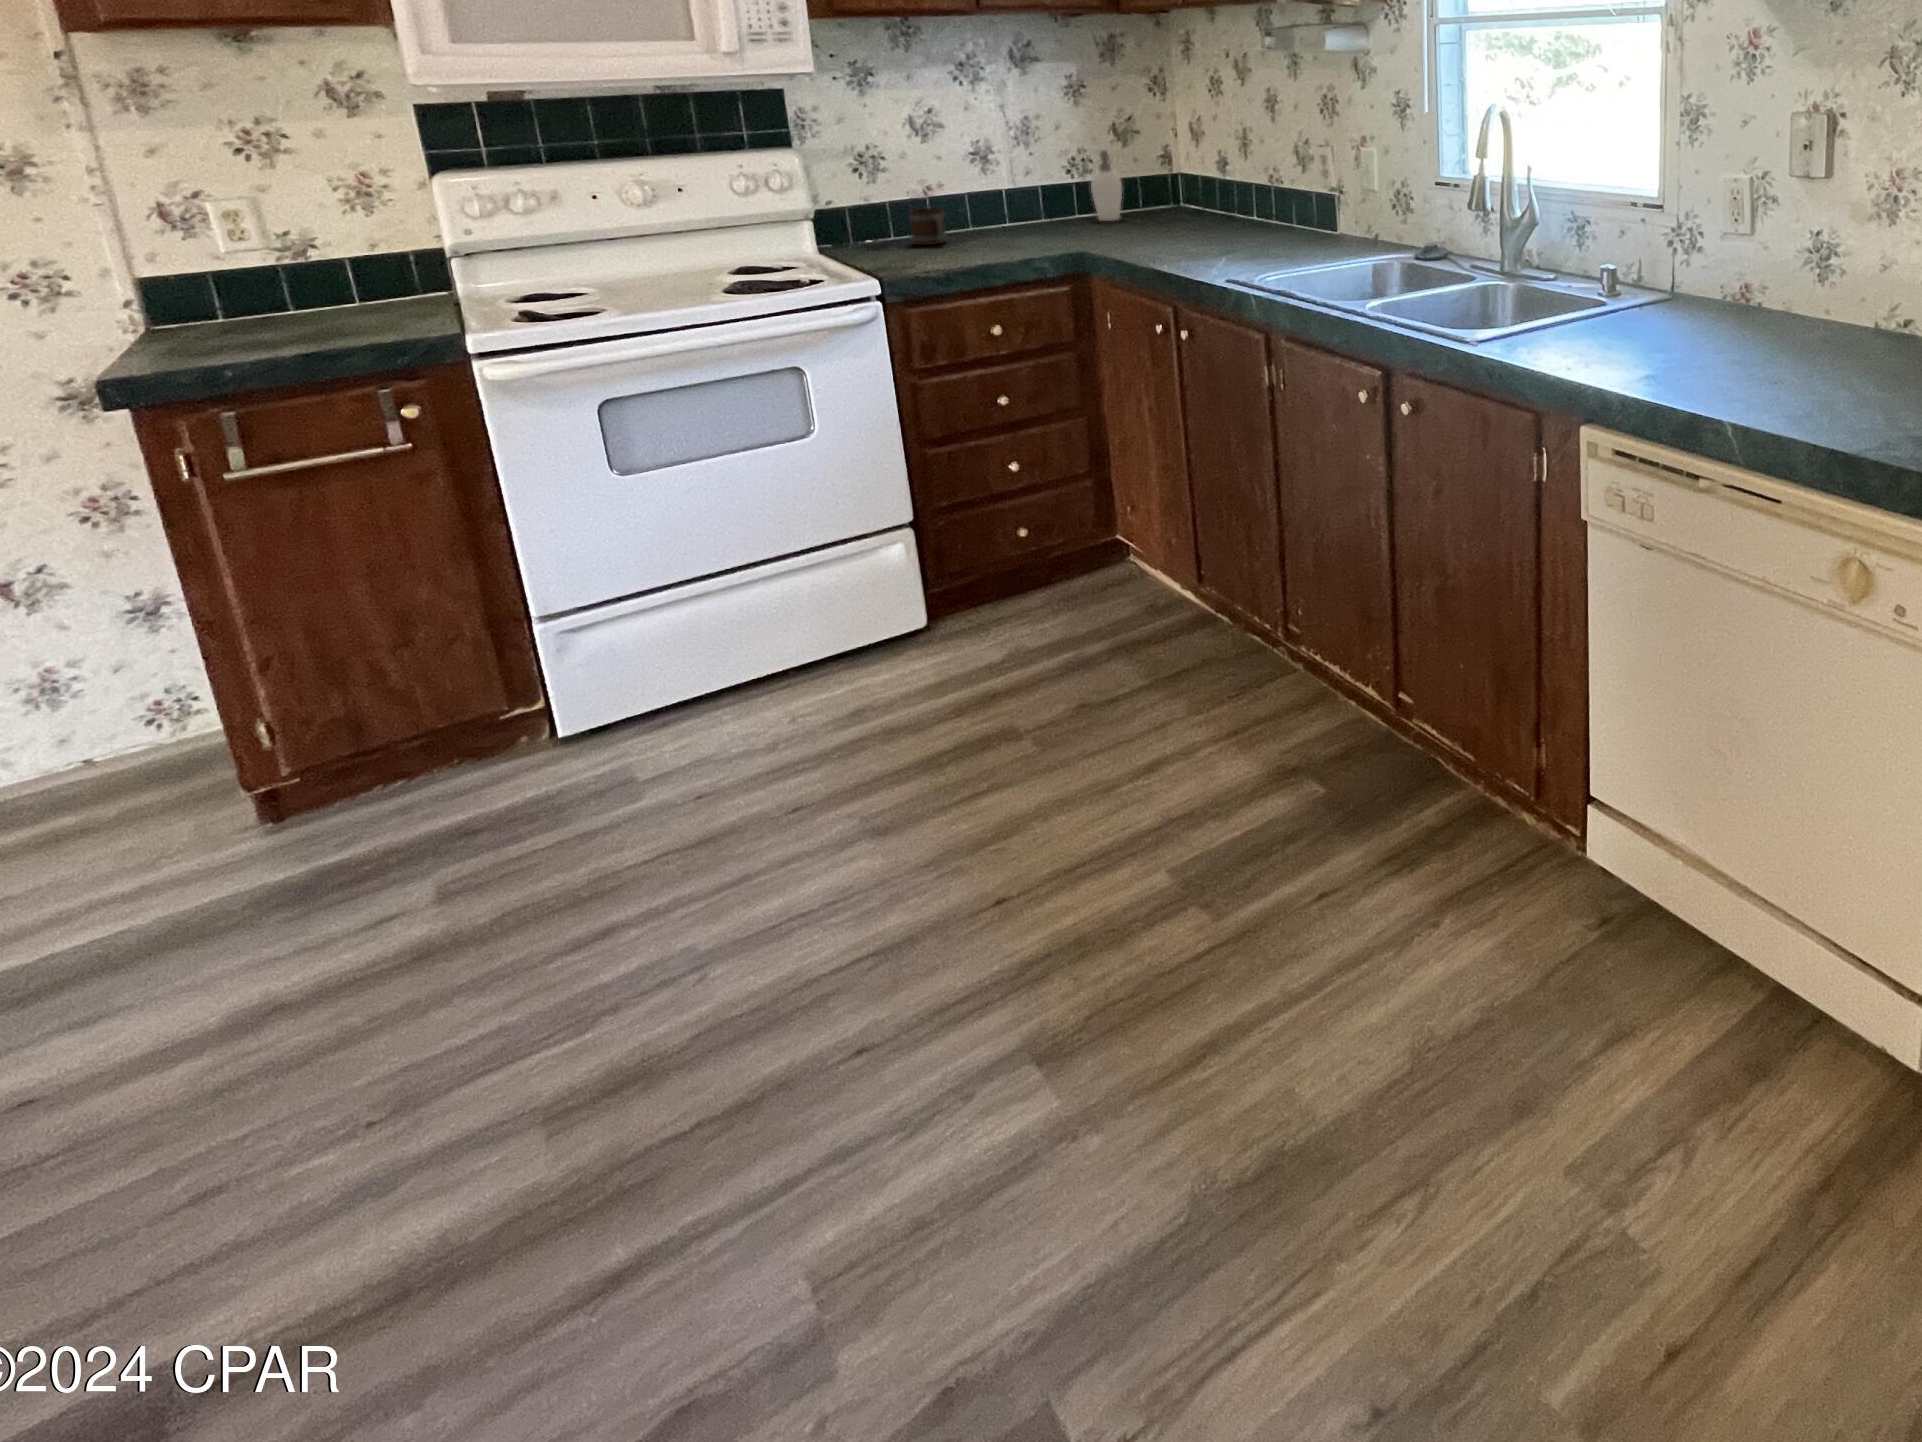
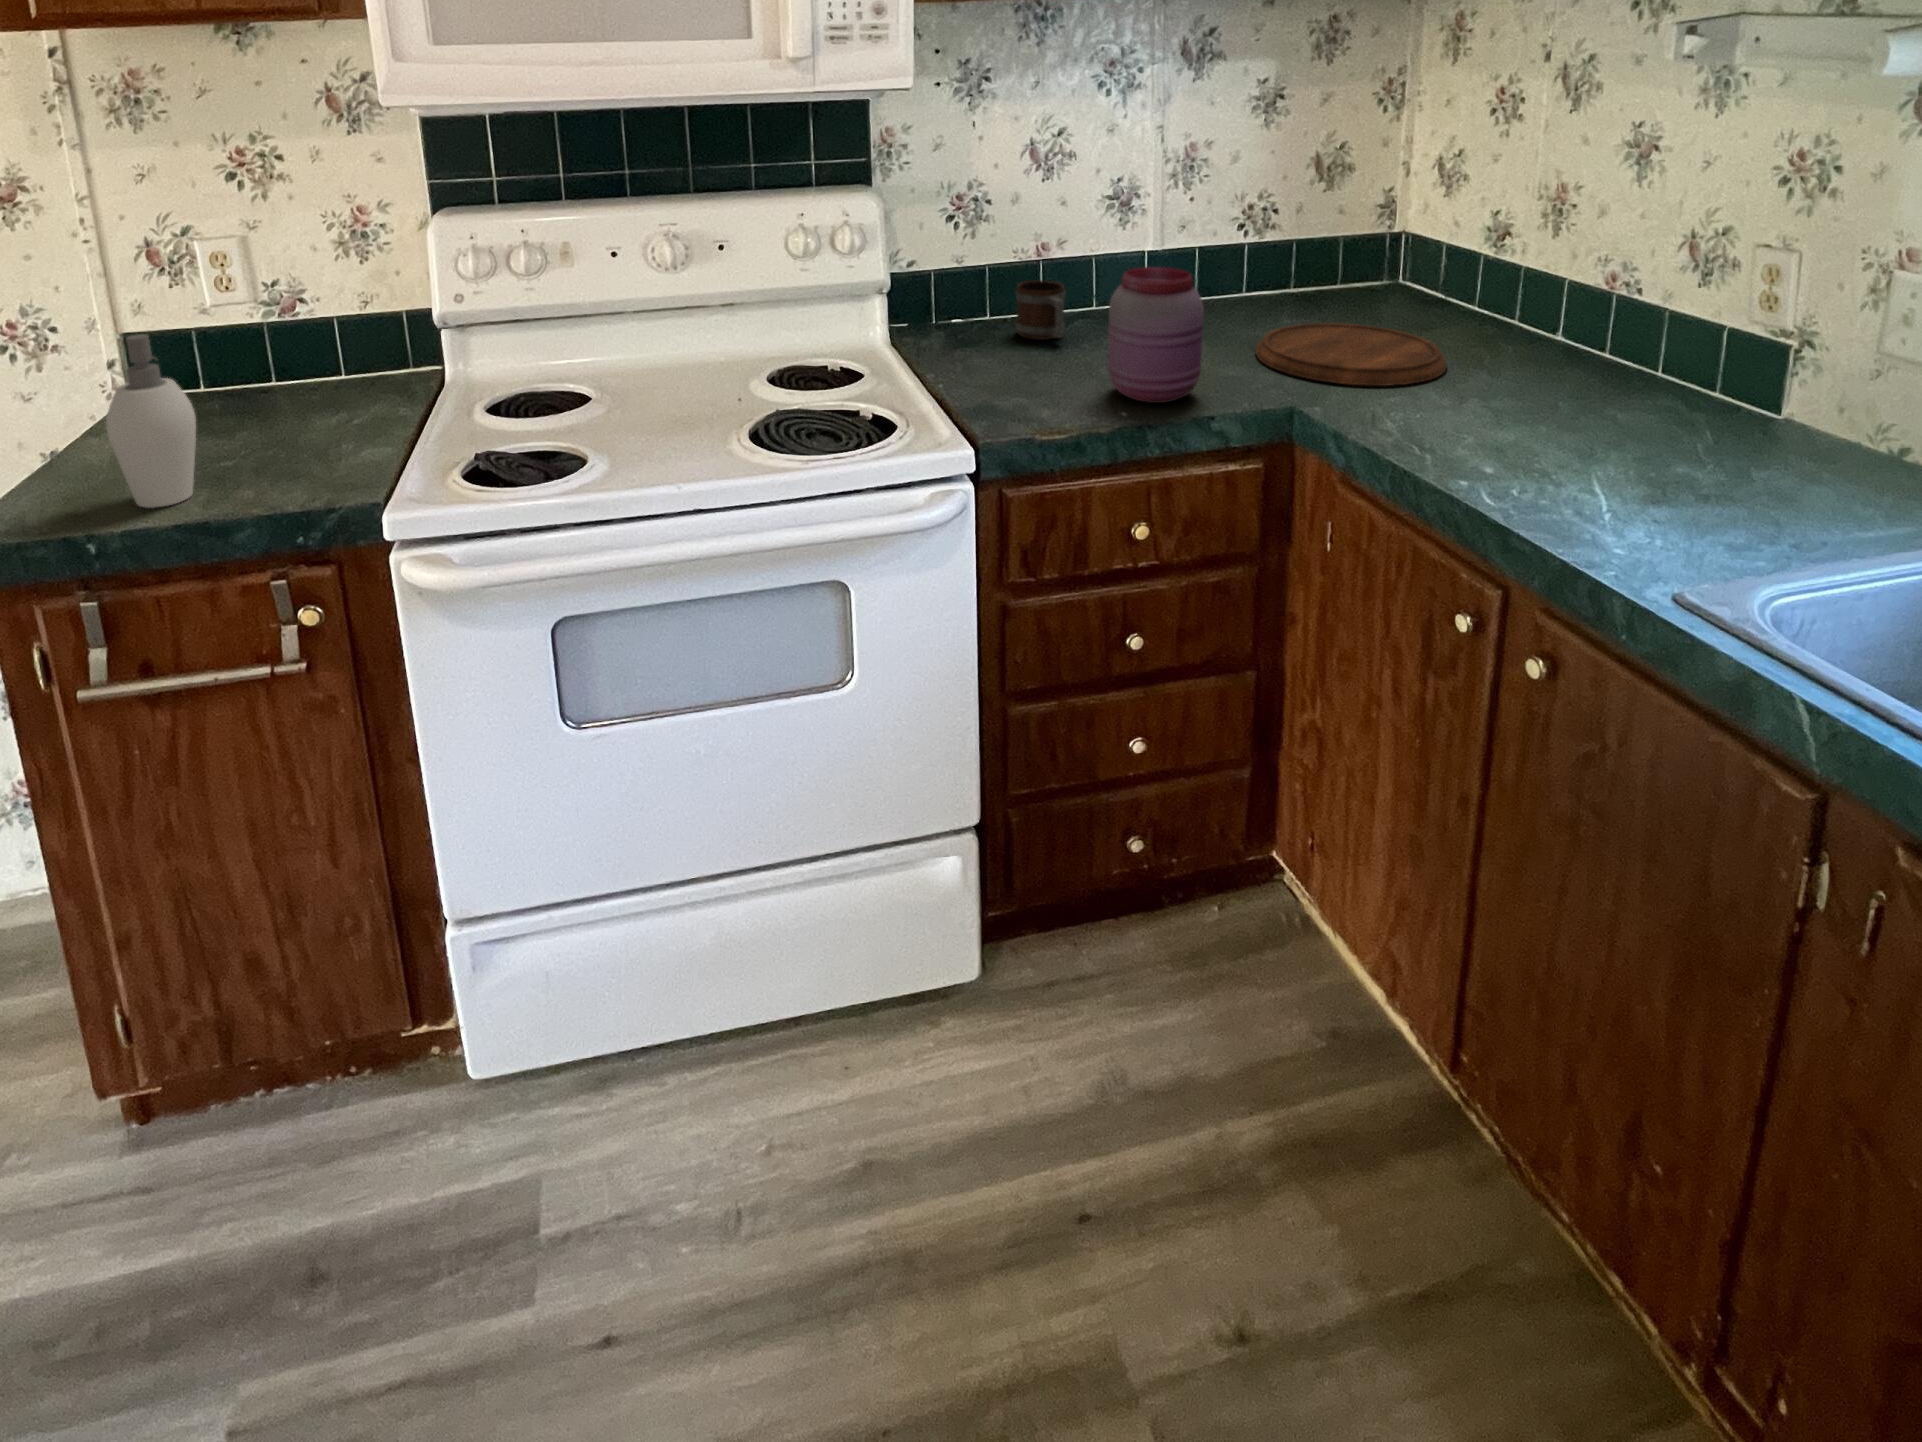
soap dispenser: present [1091,150,1122,221] -> present [106,334,196,508]
jar: none [965,180,1028,260] -> present [1107,267,1204,403]
cutting board: none [1072,221,1185,245] -> present [1256,323,1447,386]

